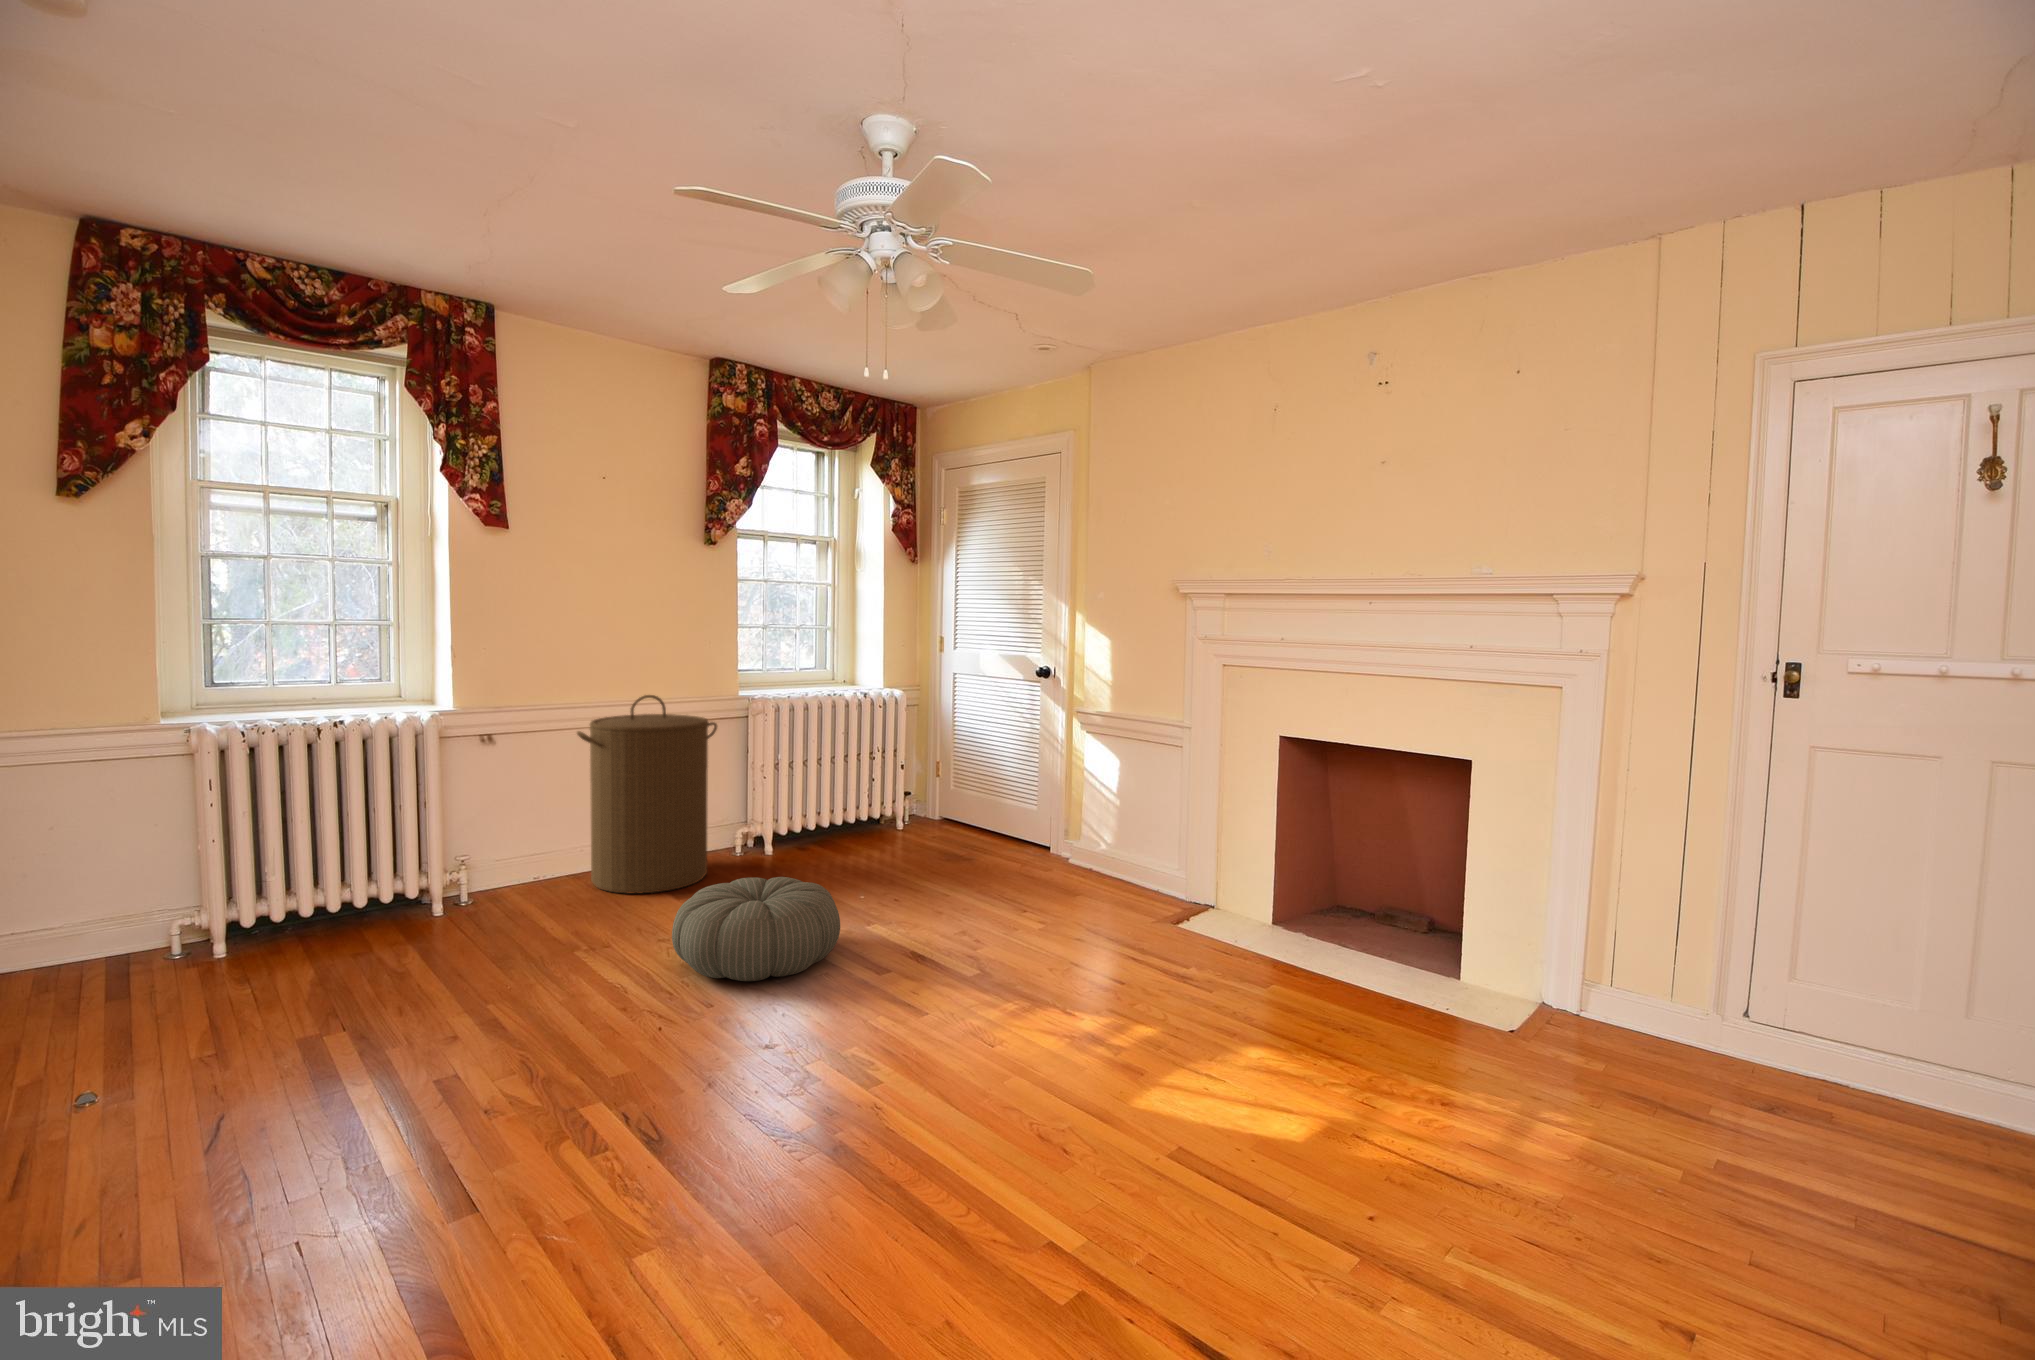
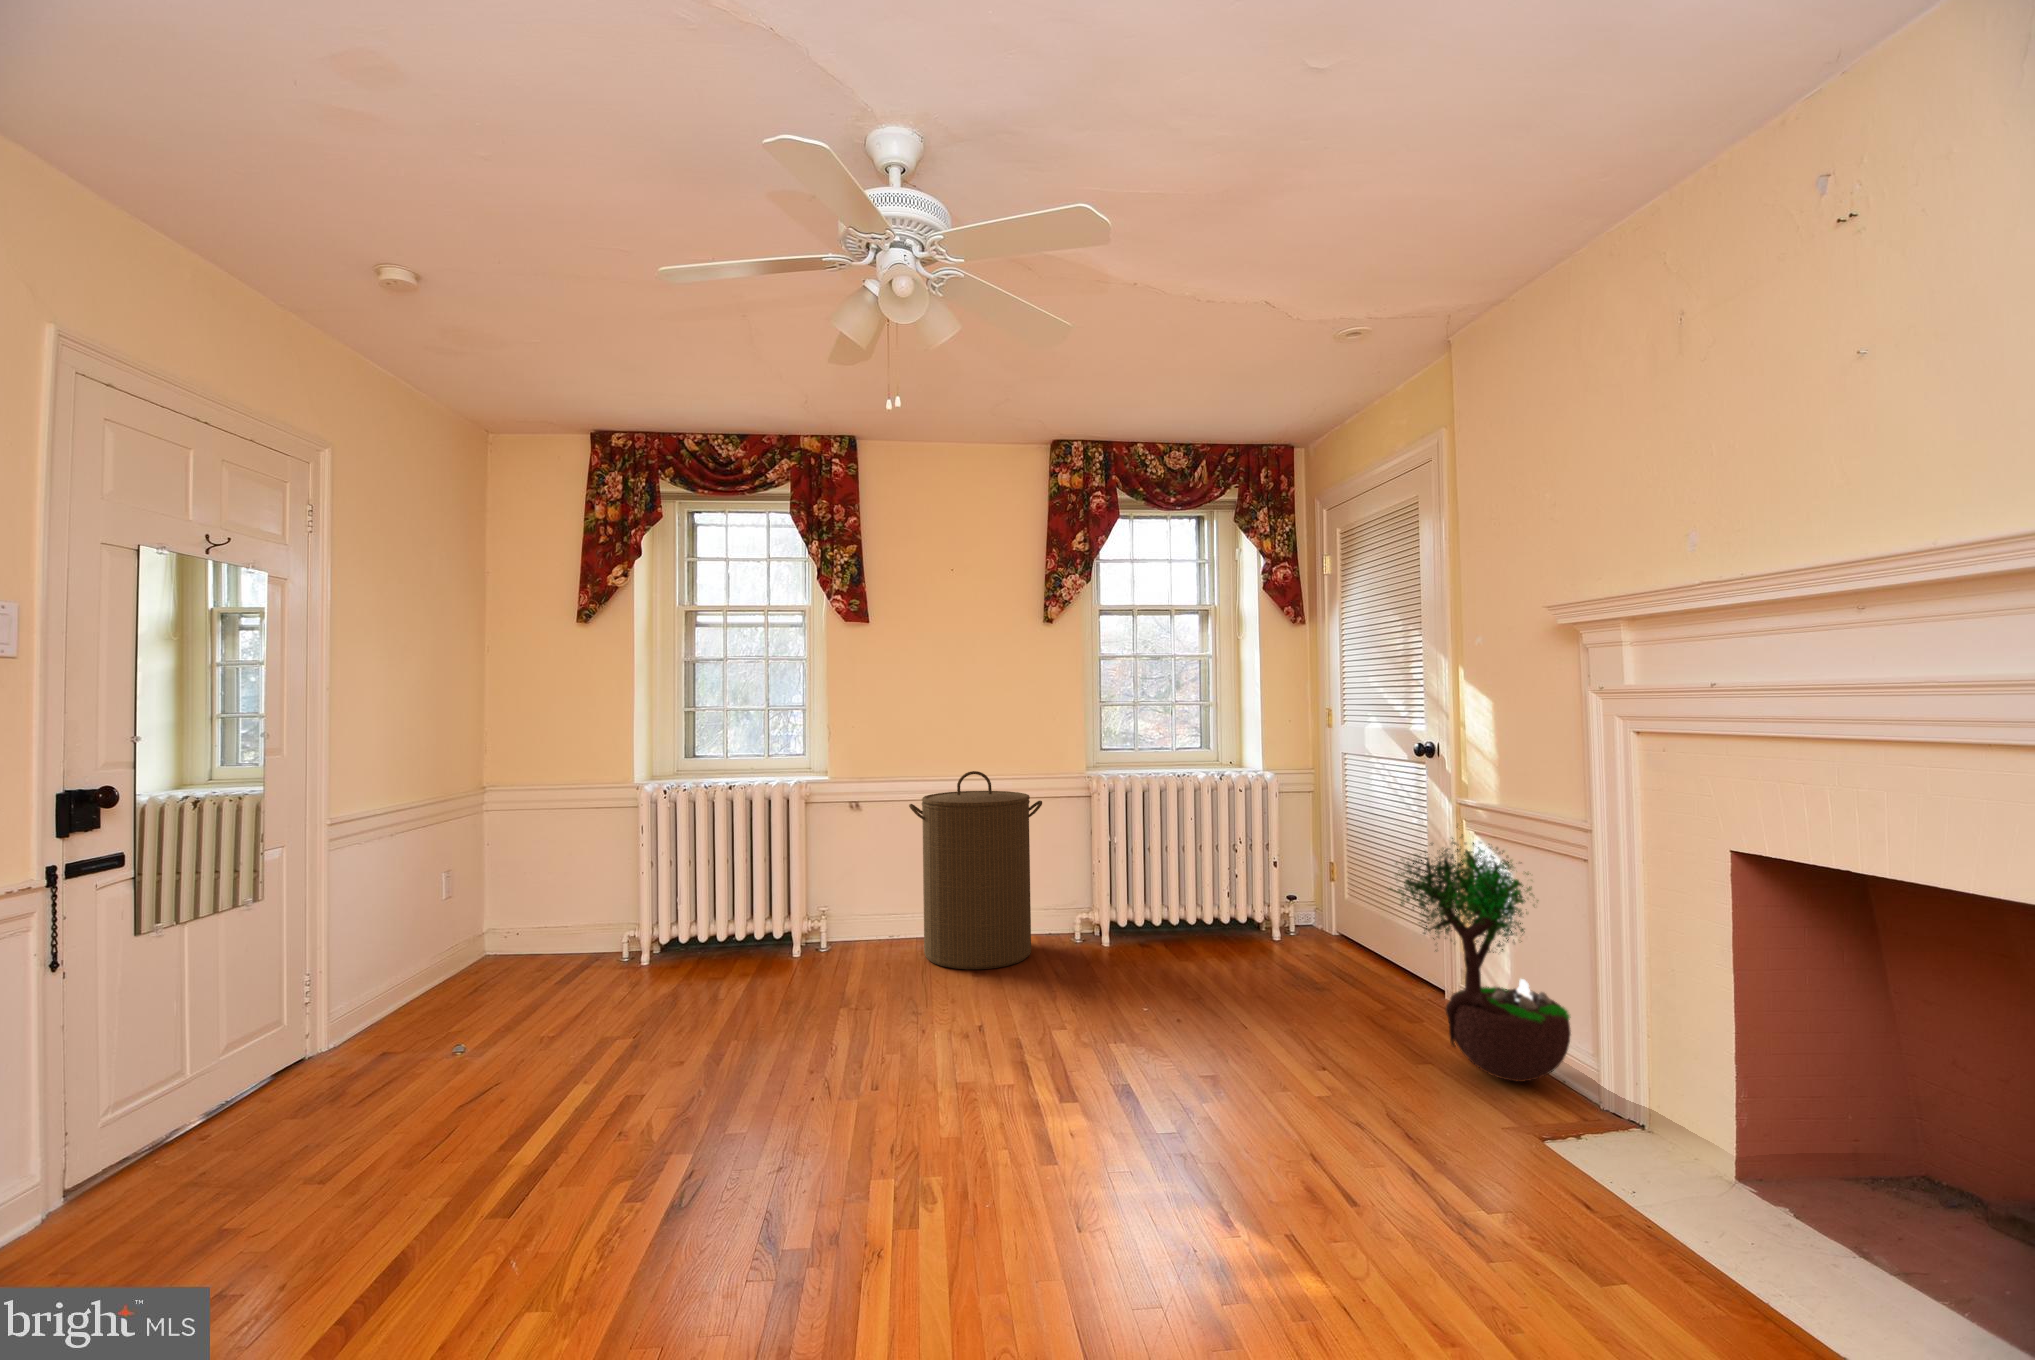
potted tree: none [1060,726,1168,897] -> present [1390,826,1571,1082]
pouf: present [672,877,840,981] -> none [884,967,1060,1087]

